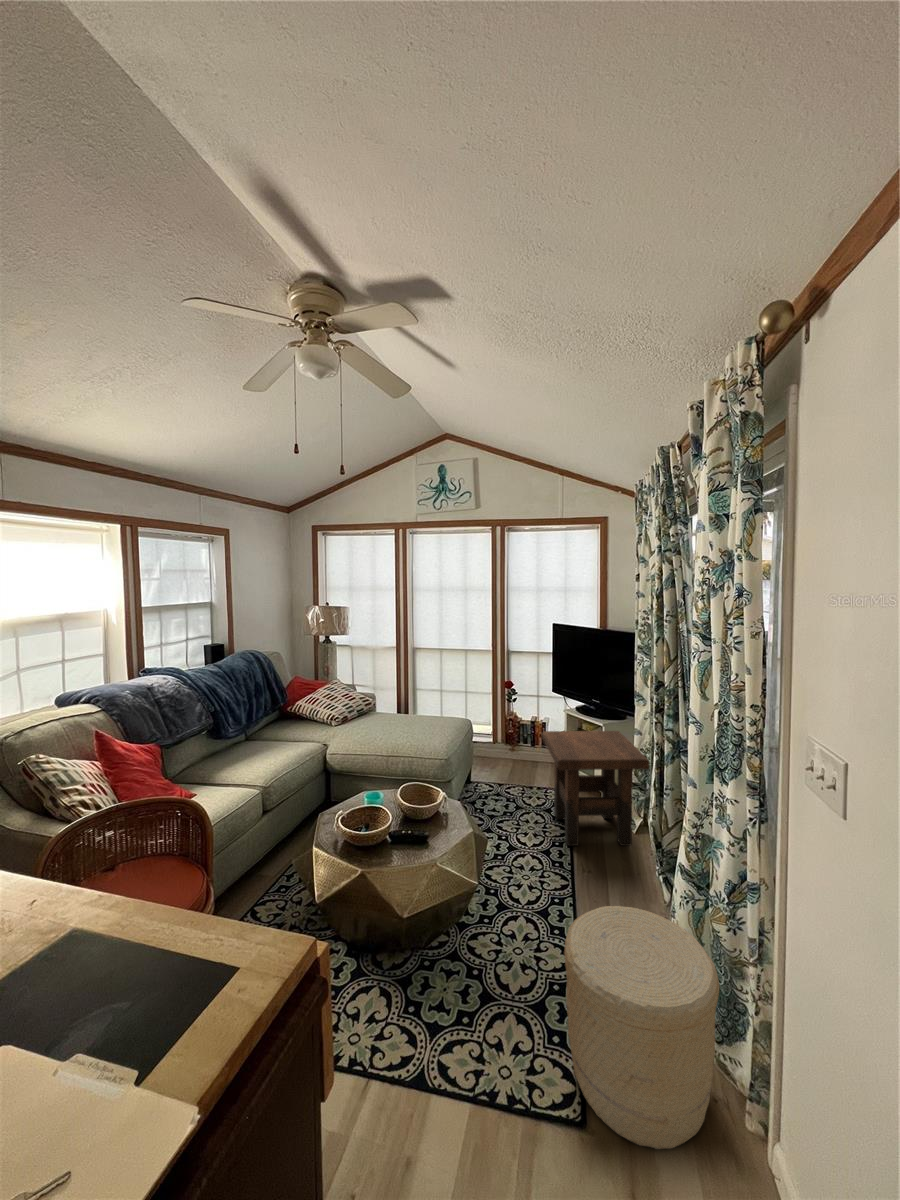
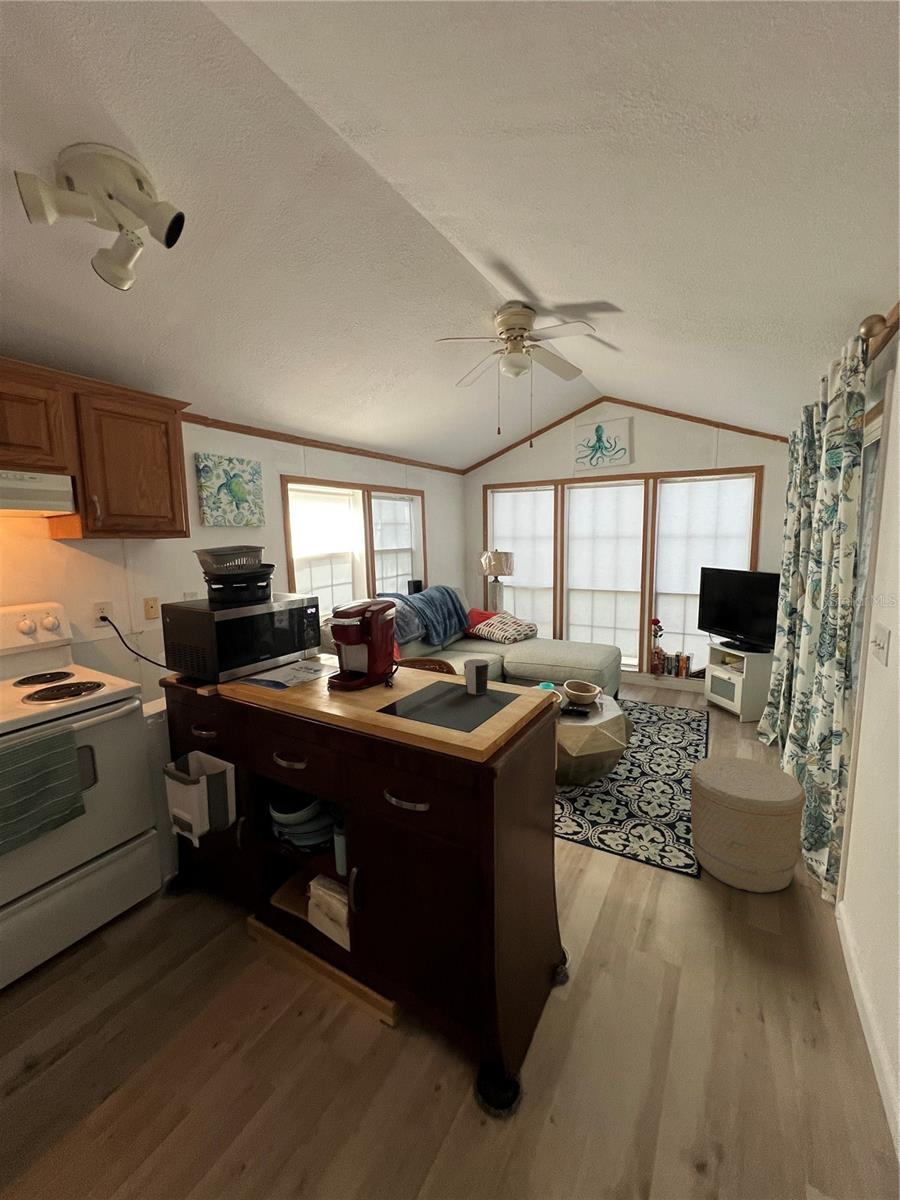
side table: present [542,731,649,846] -> none [685,656,783,750]
coffee cup: none [96,881,175,978] -> present [464,659,489,694]

